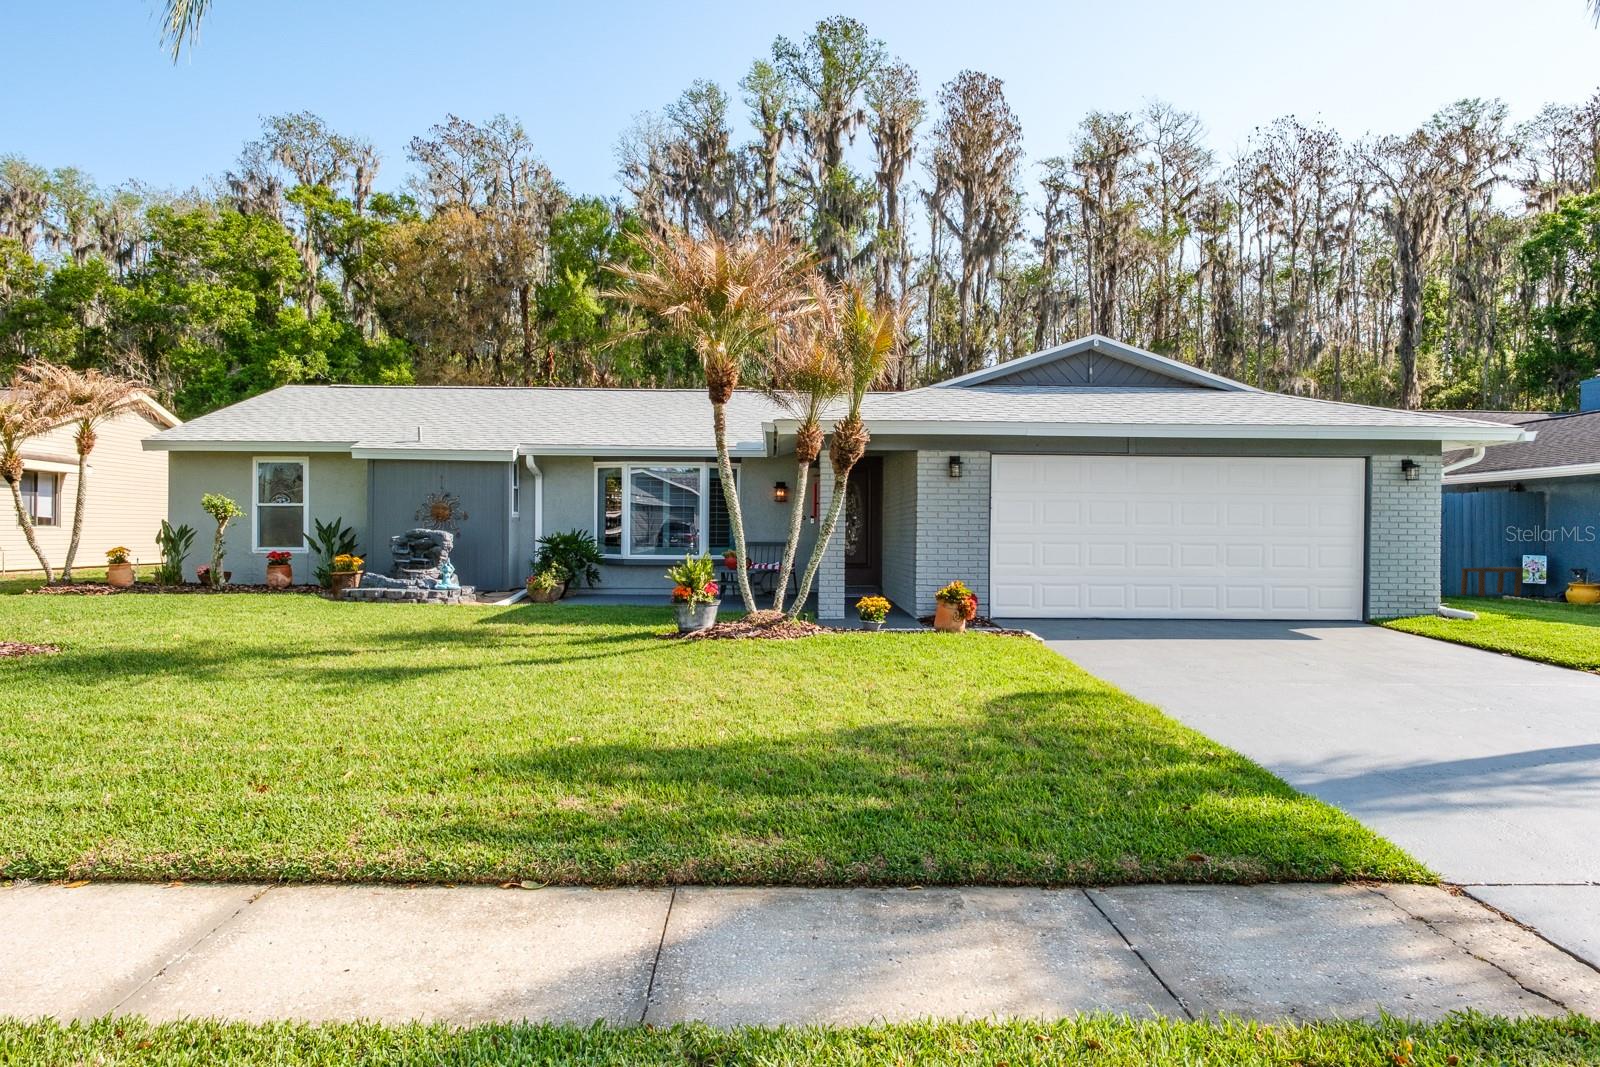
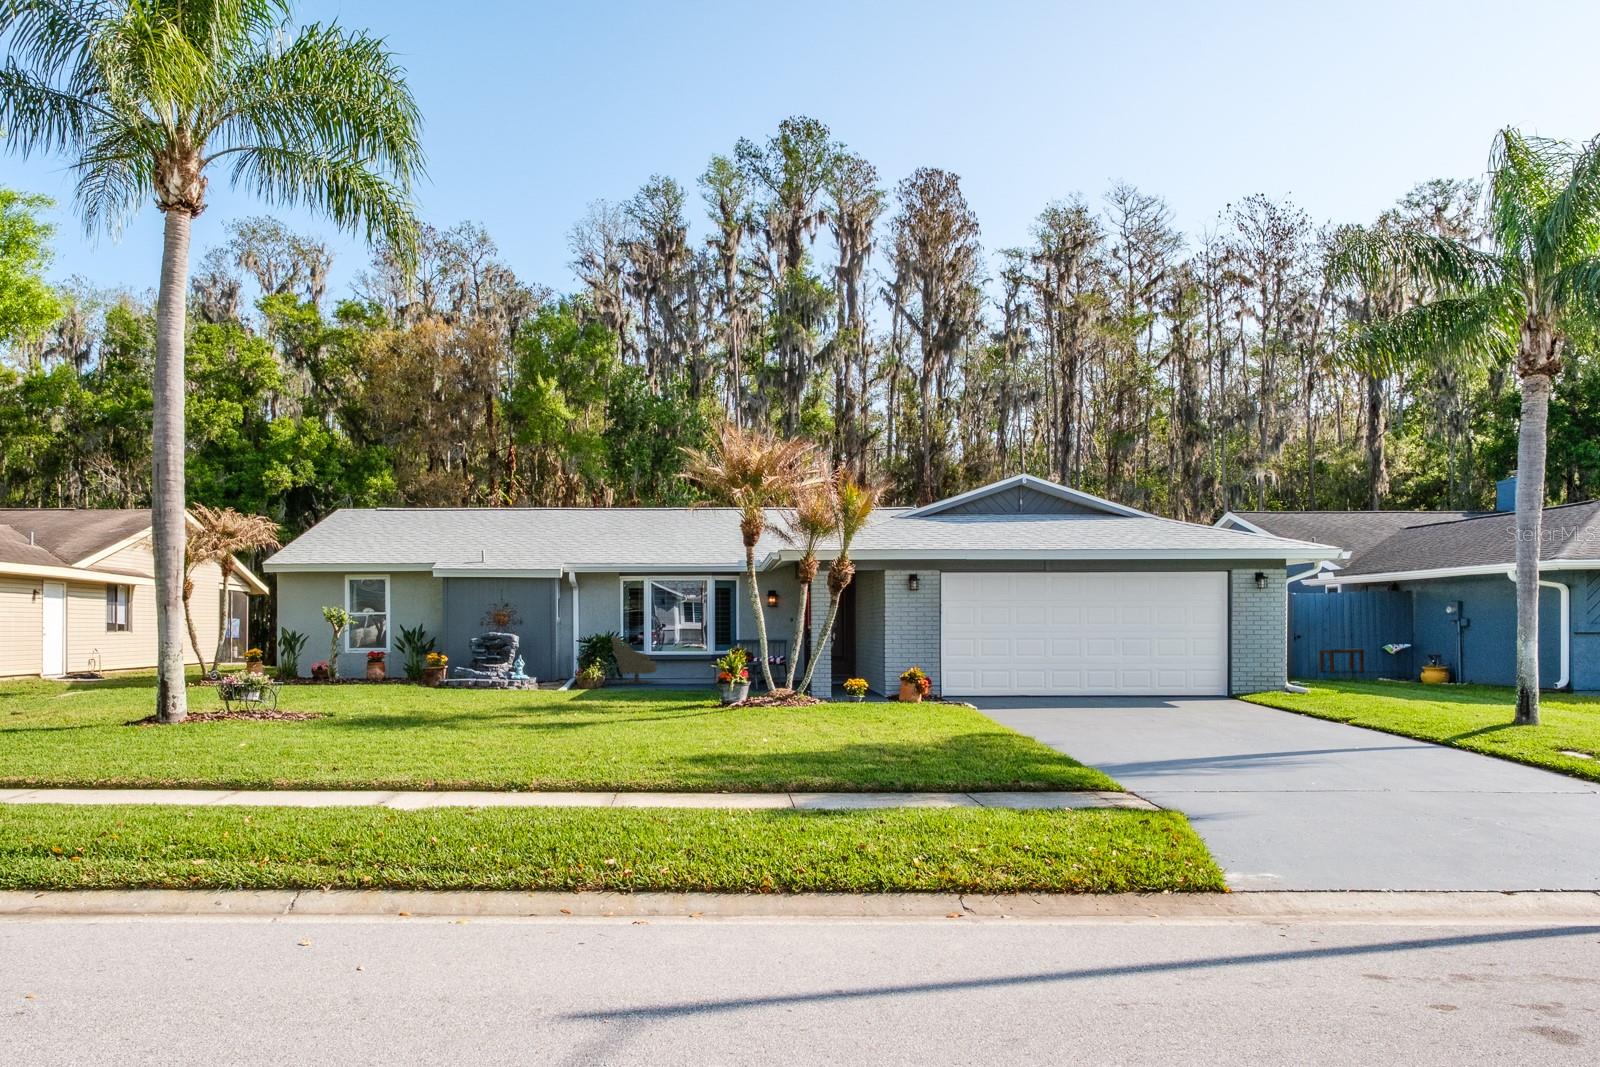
armchair: none [572,536,631,595] -> present [611,636,657,683]

